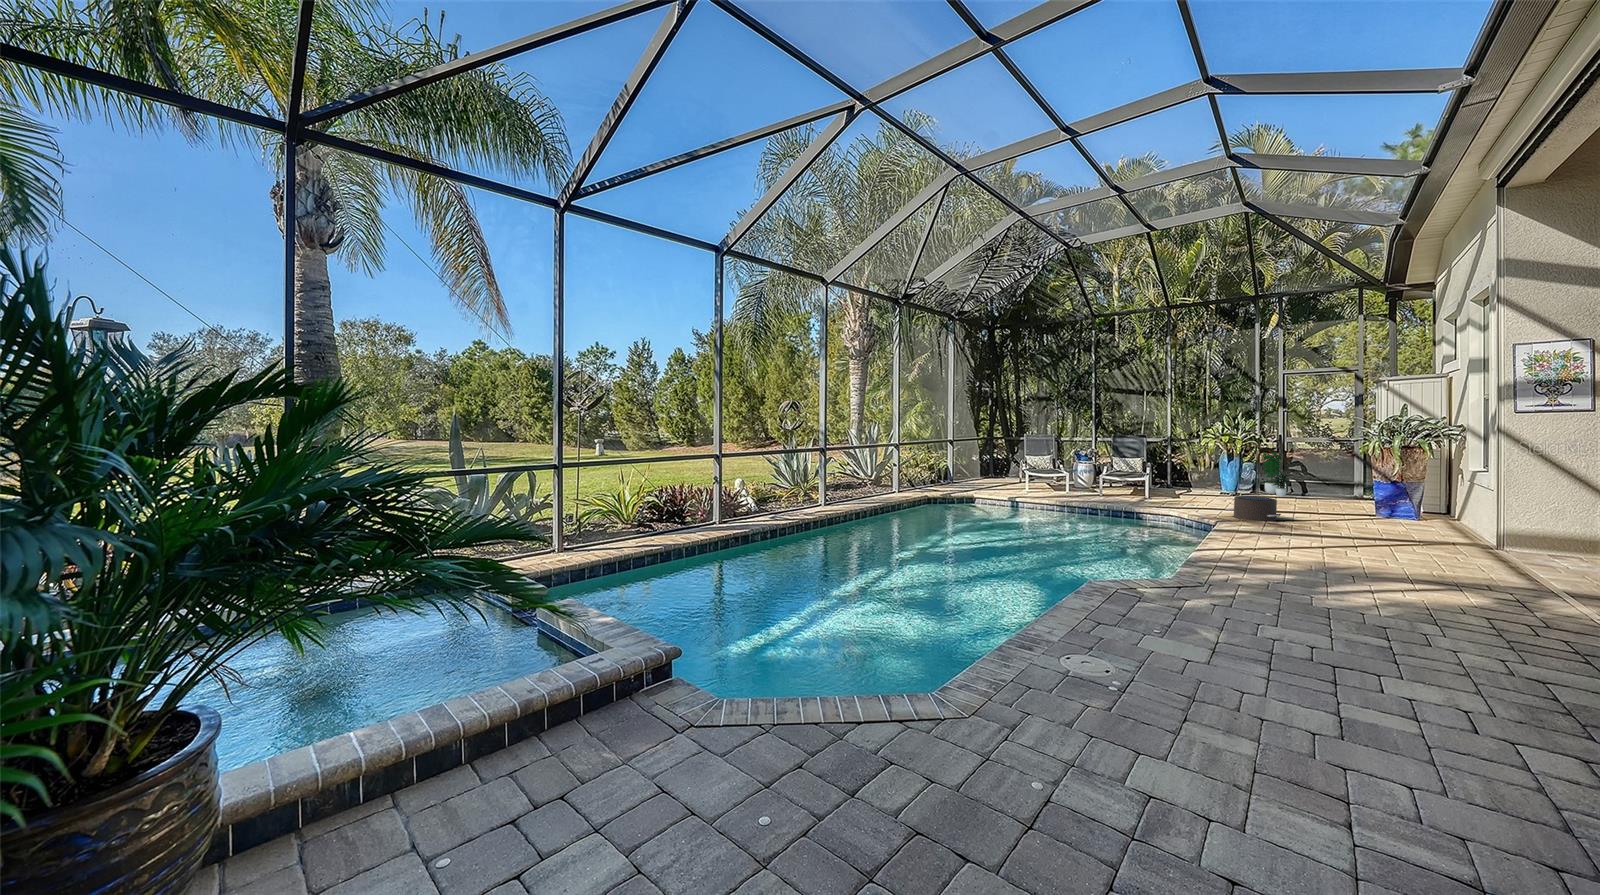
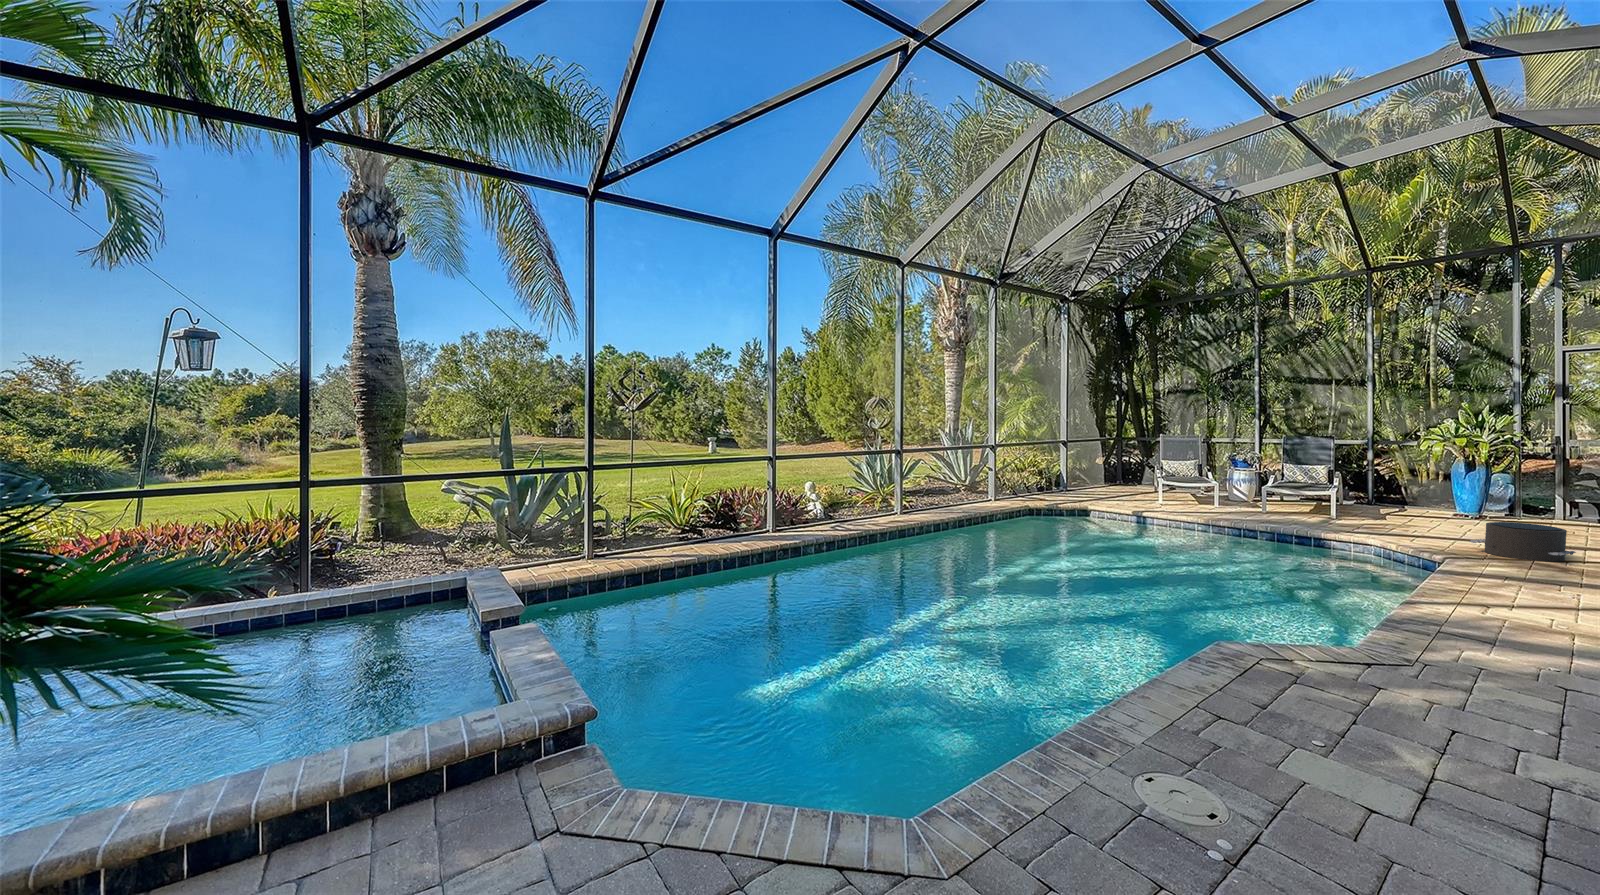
potted plant: present [1262,451,1289,497] -> none [1520,454,1581,523]

